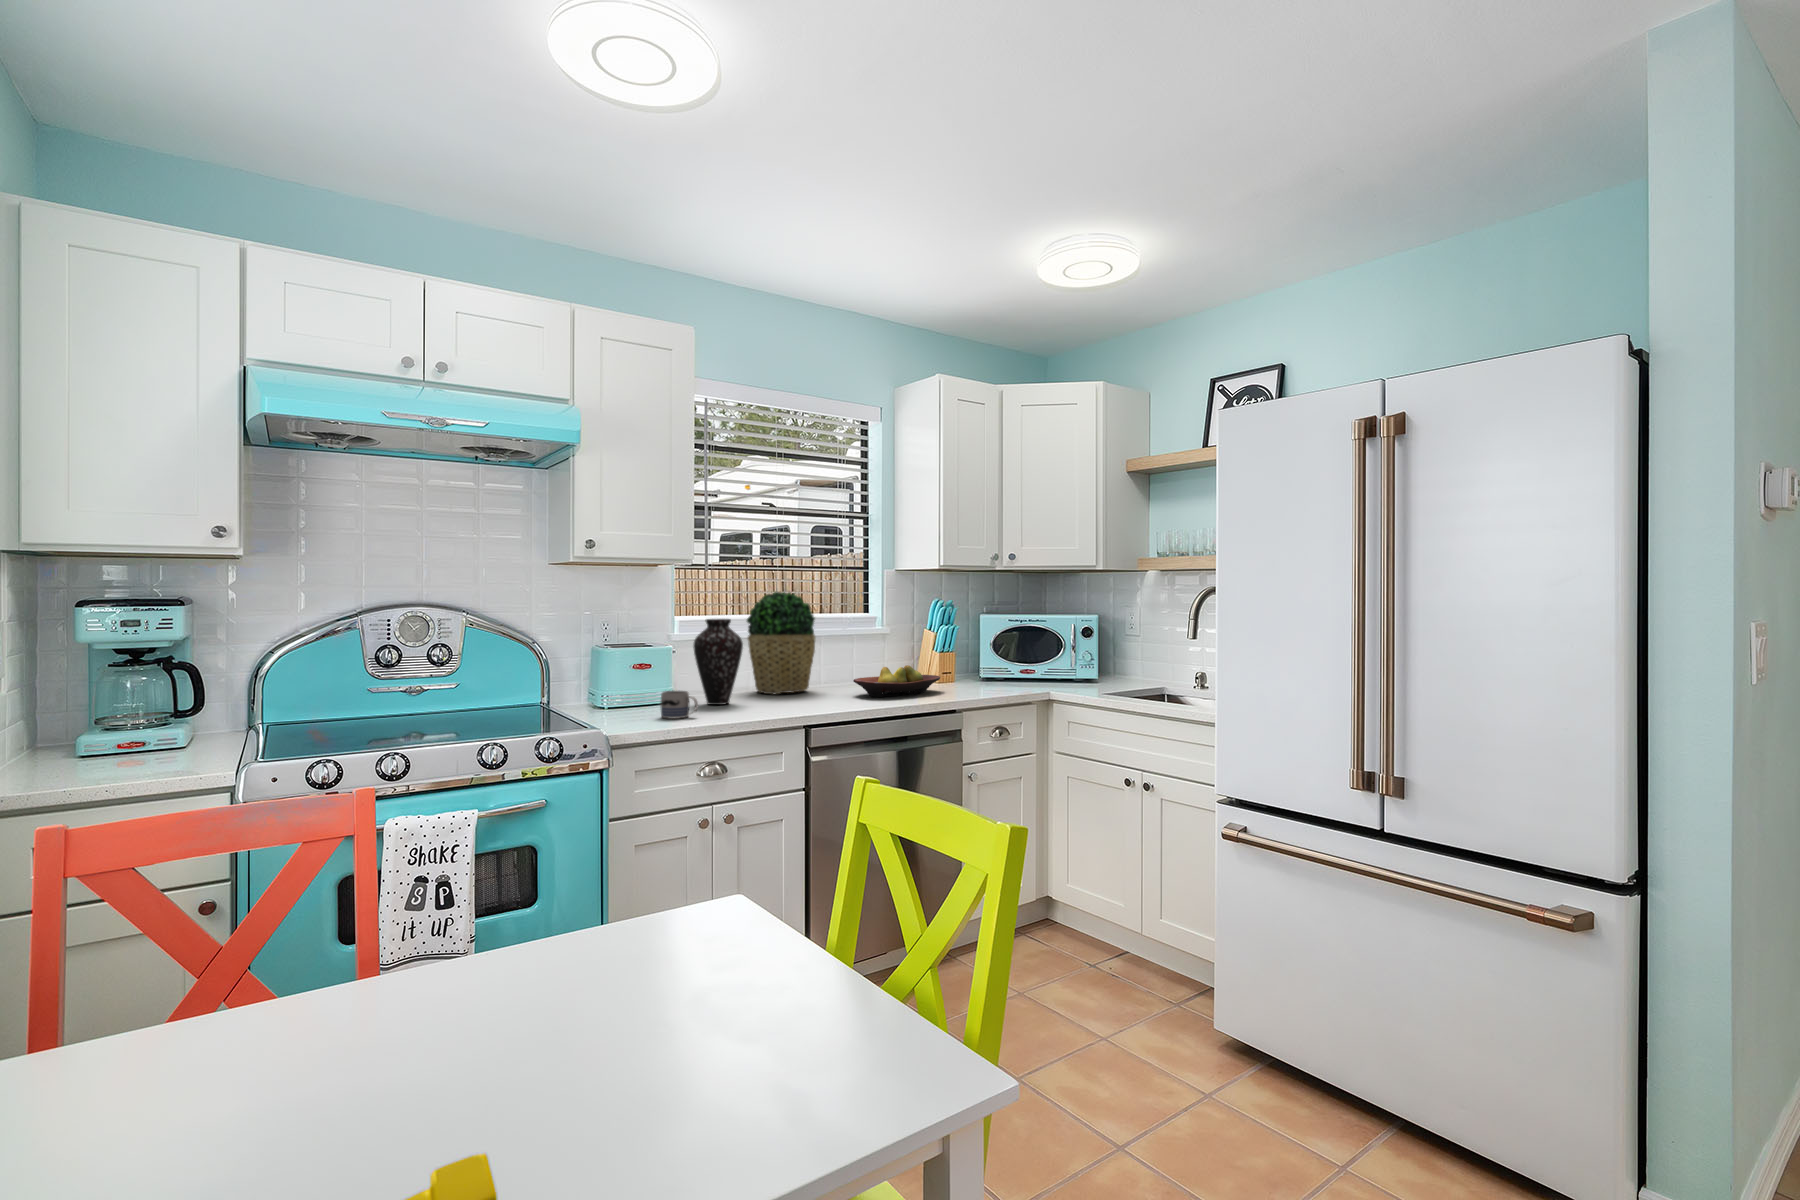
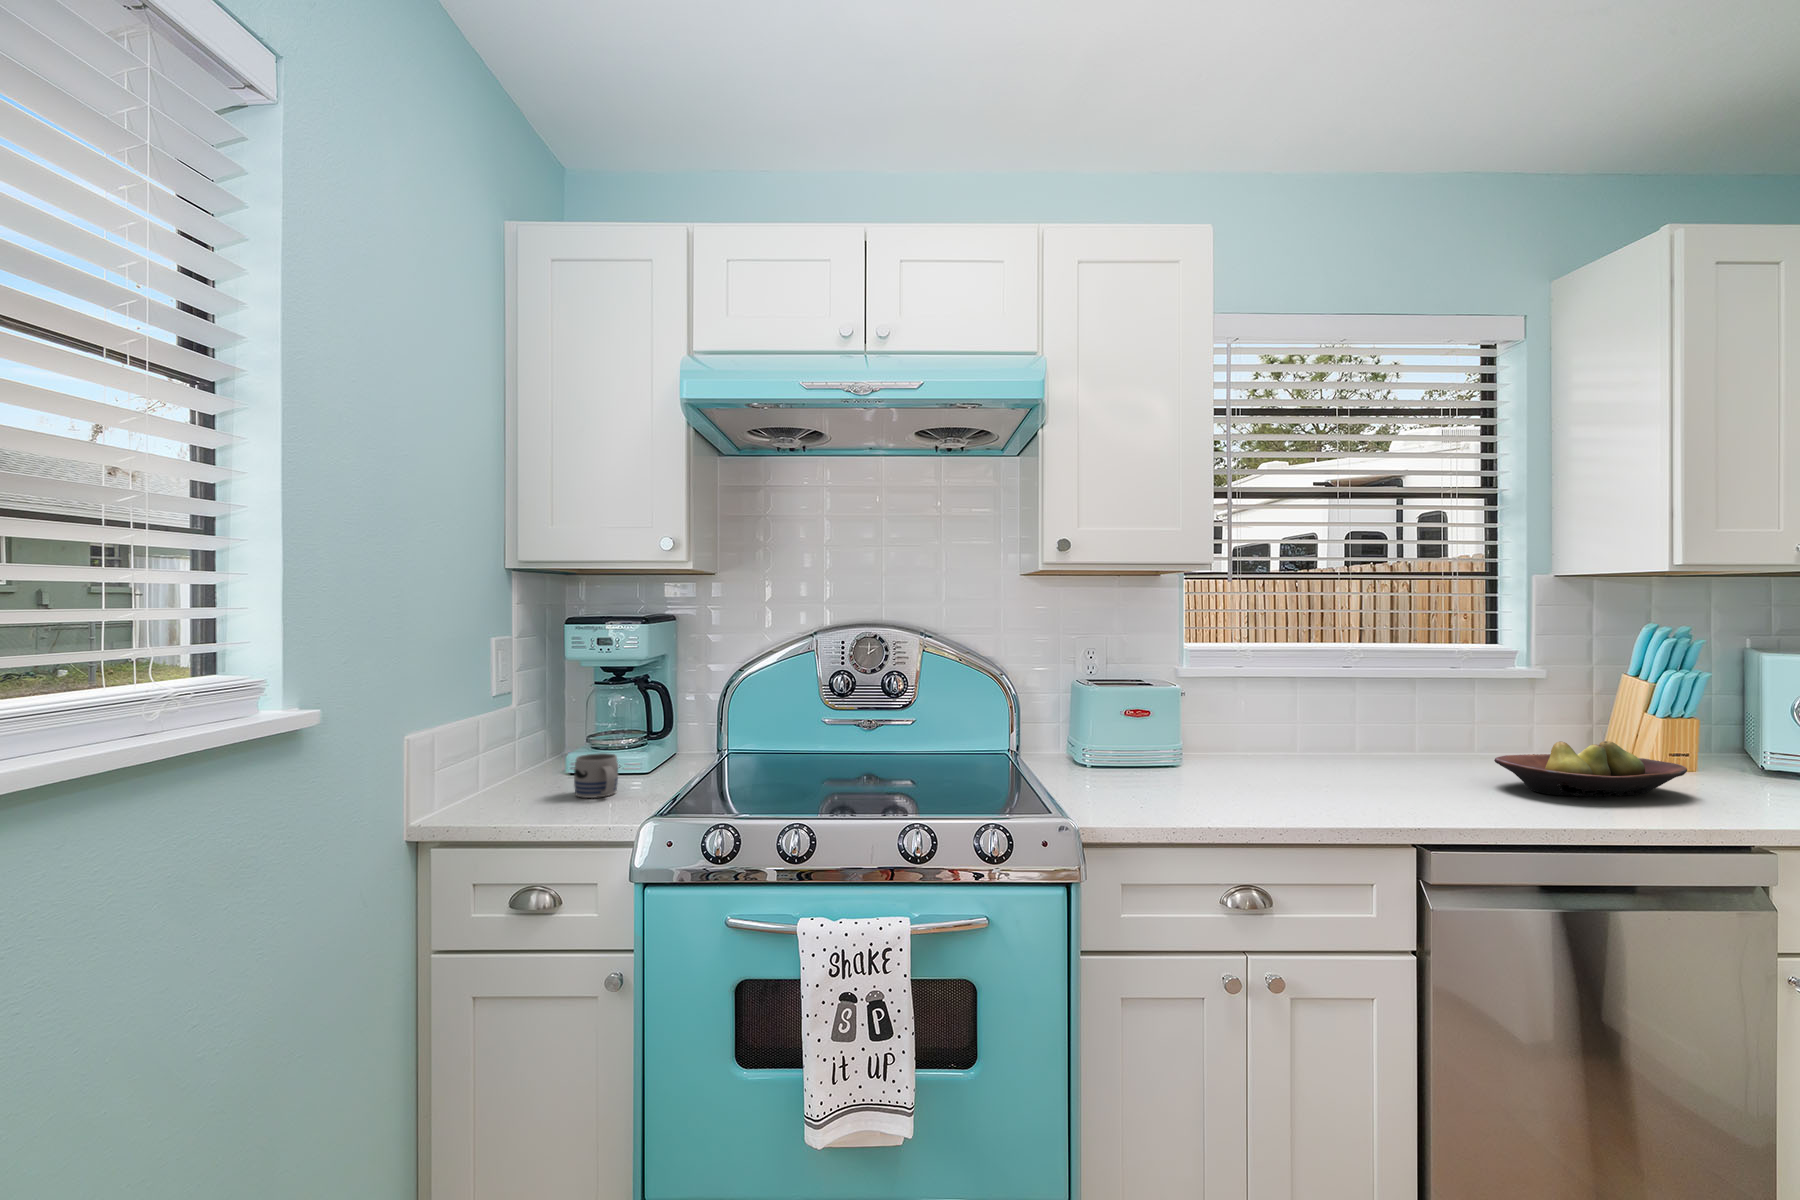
potted plant: present [747,592,816,694] -> none [1295,610,1416,768]
vase: present [693,619,743,705] -> none [1215,651,1293,781]
mug: present [660,691,698,719] -> present [574,753,618,798]

